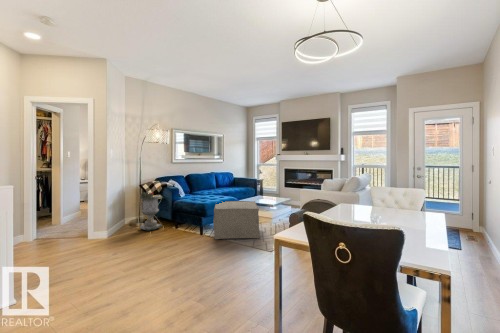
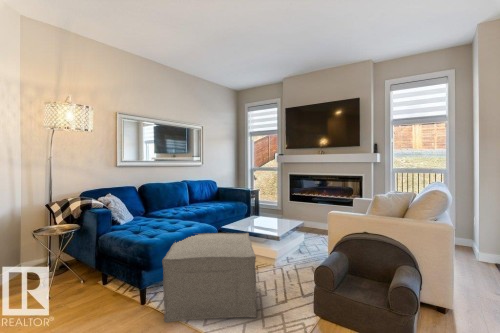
planter: present [140,192,161,231] -> none [29,216,76,294]

